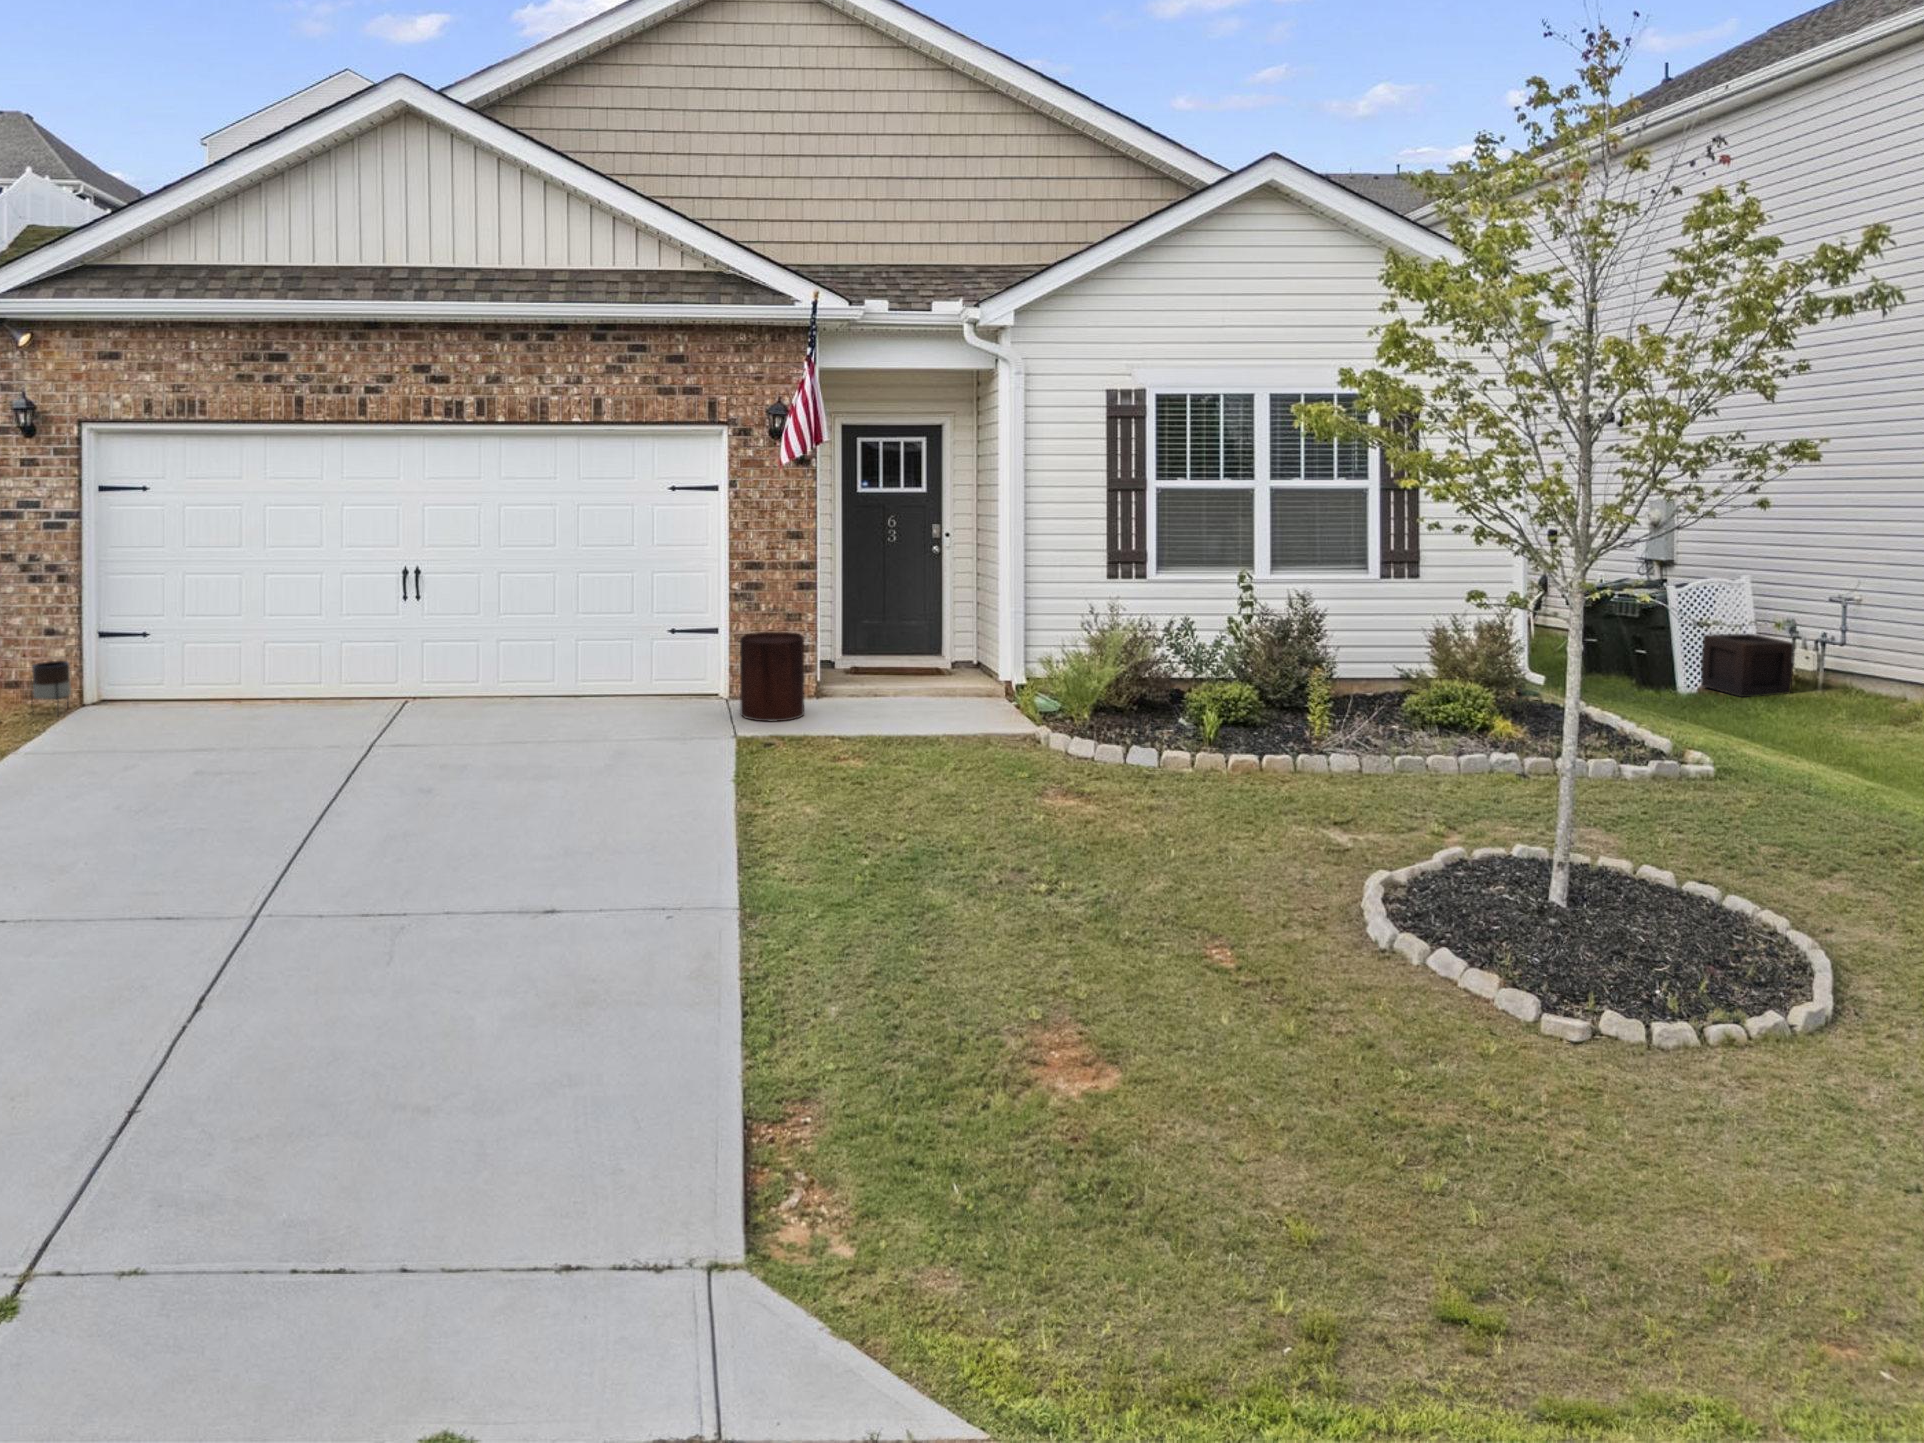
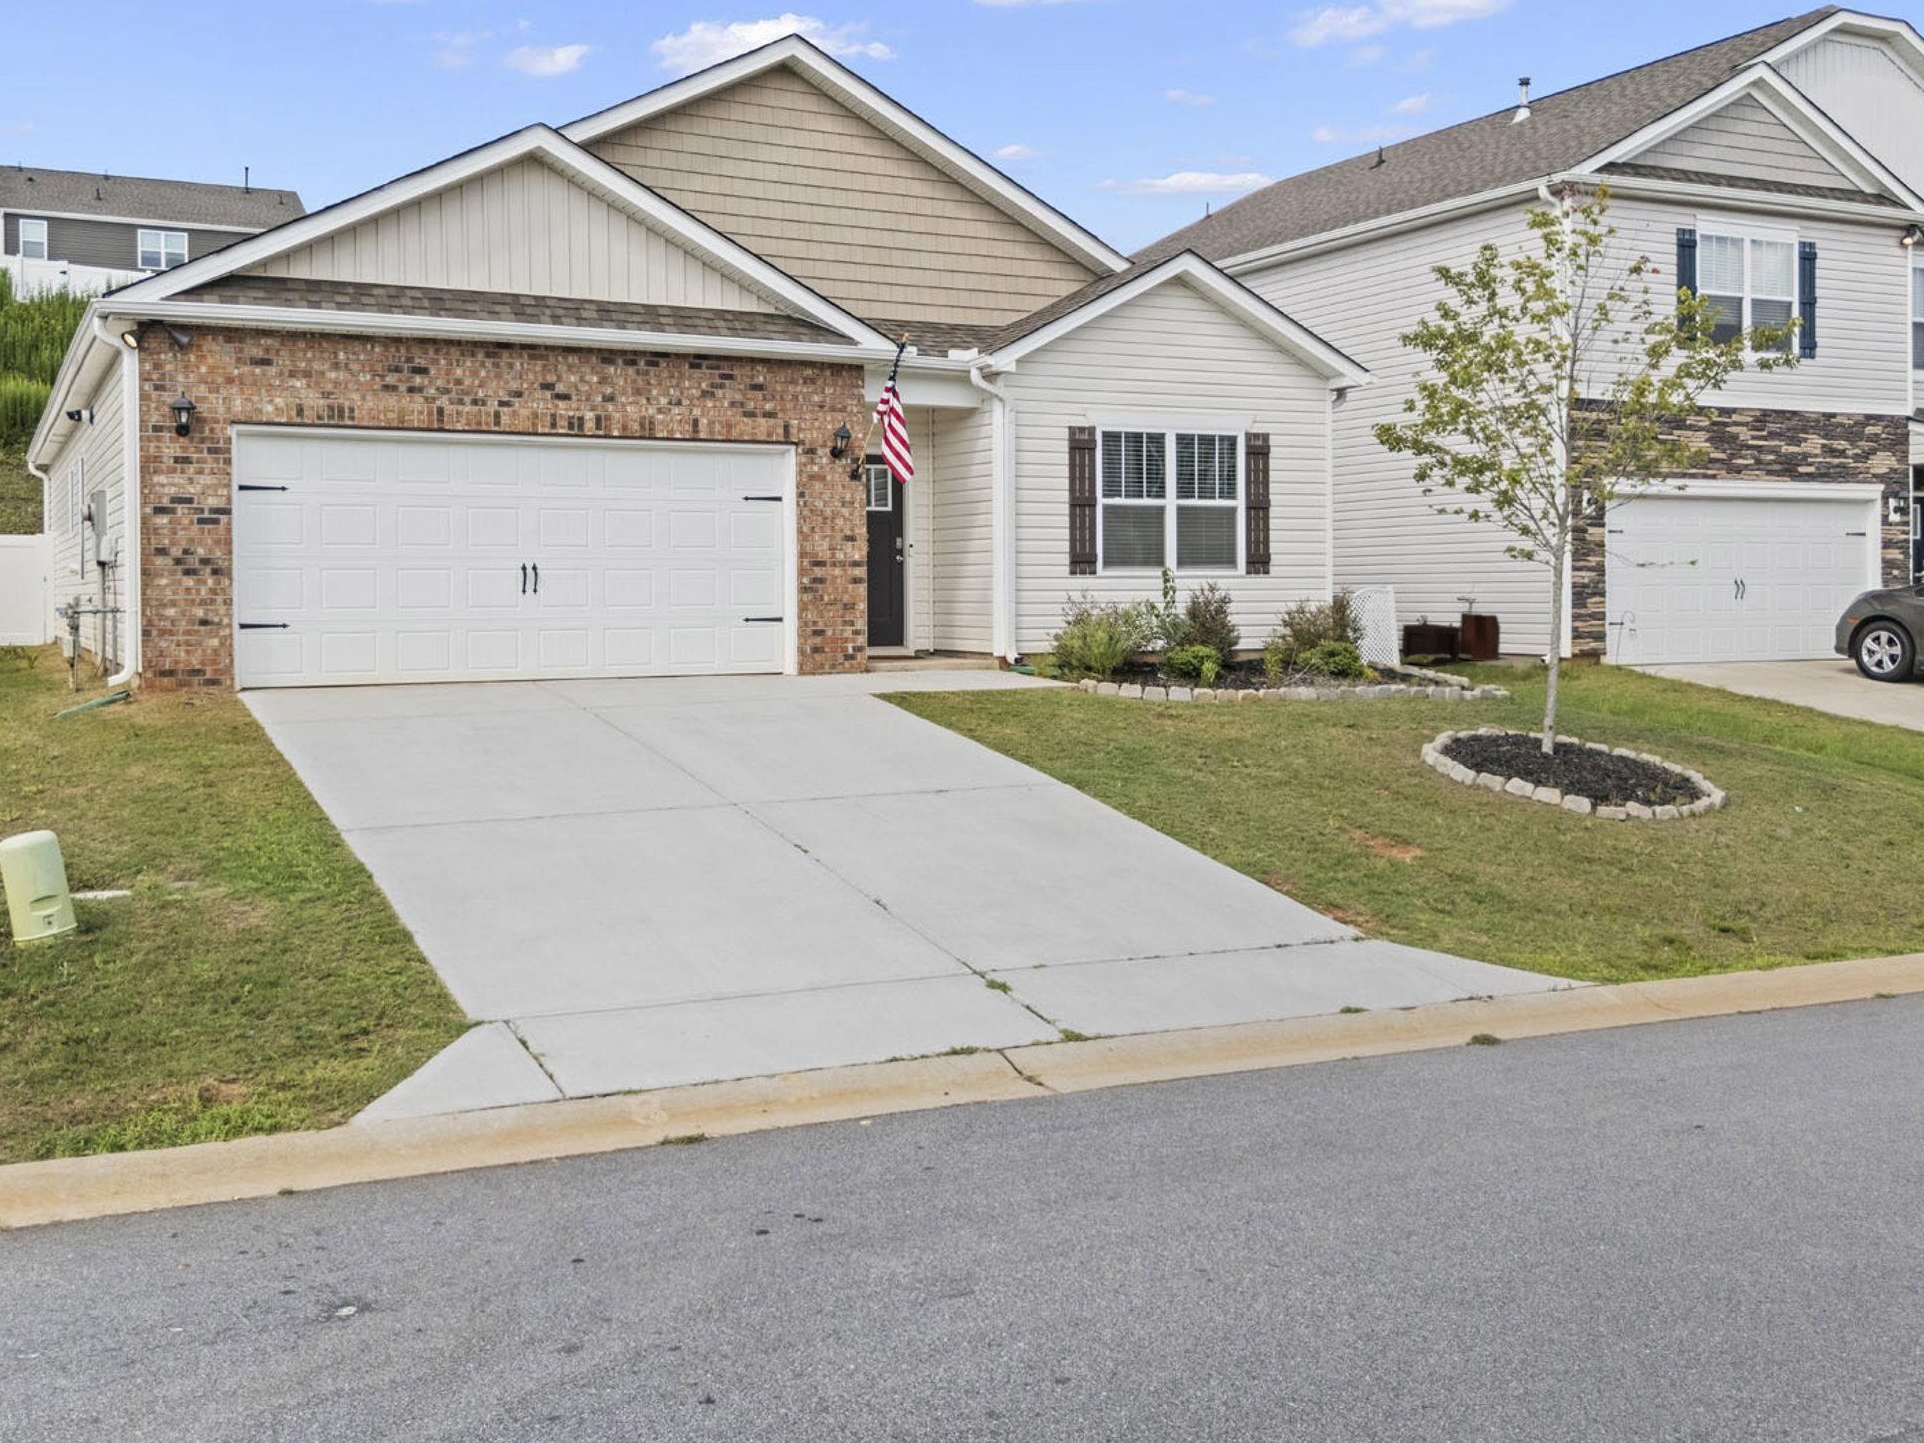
trash can: present [740,632,804,721] -> present [1459,611,1500,661]
planter: present [32,661,71,713] -> none [197,652,235,703]

